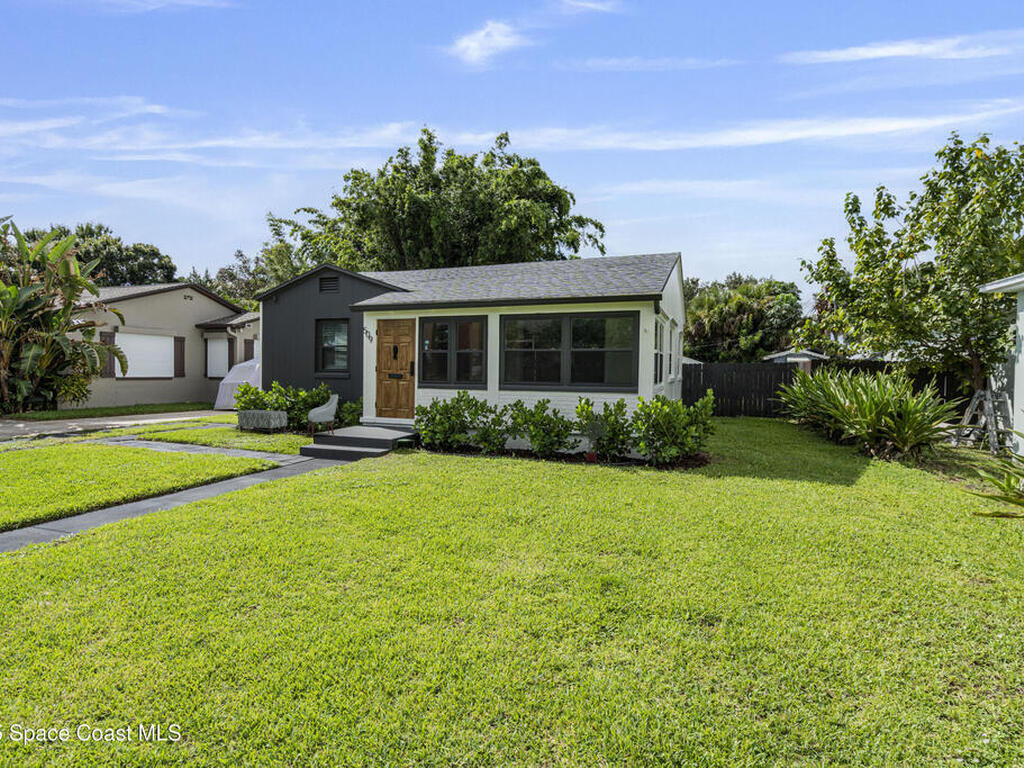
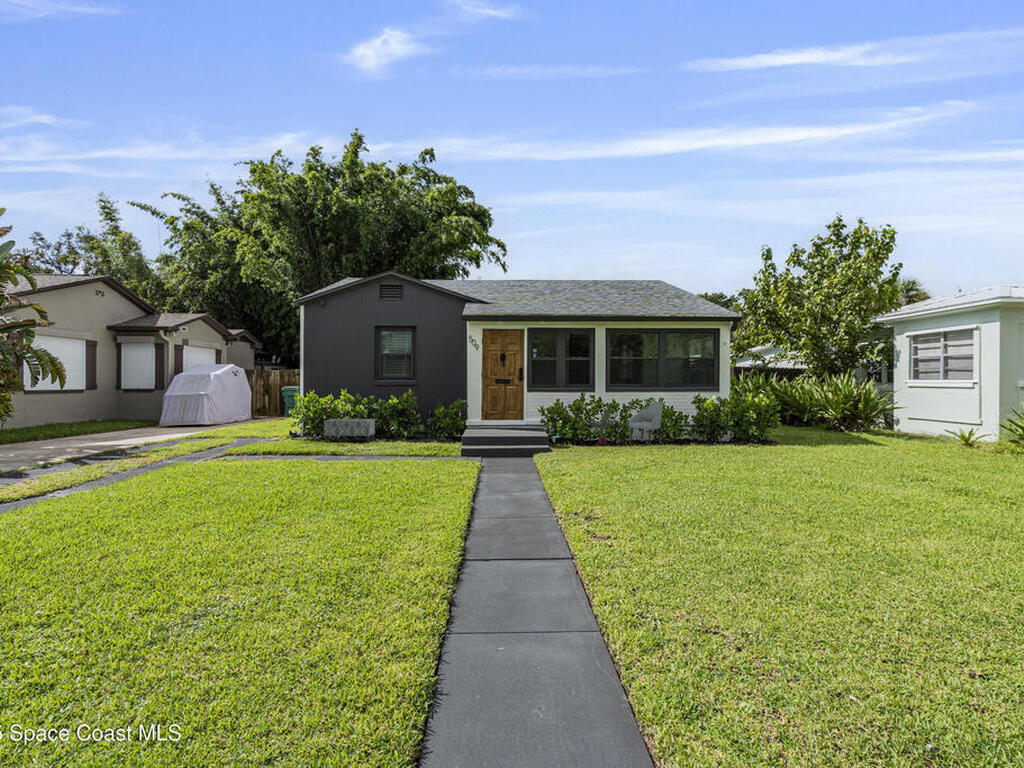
chair: present [307,395,338,438] -> present [629,402,663,446]
potted tree: present [579,414,608,462] -> present [588,409,618,445]

